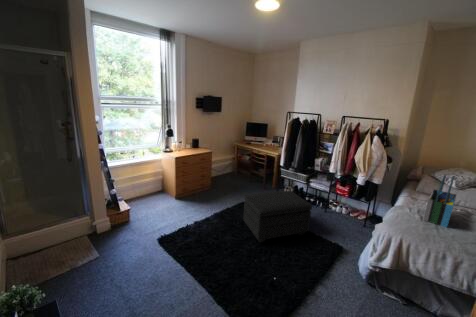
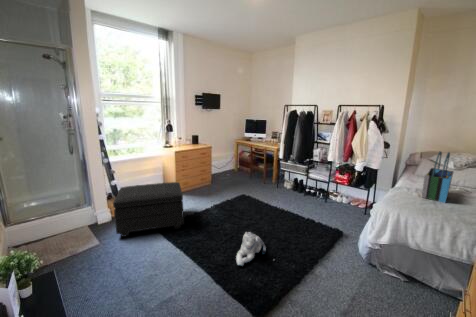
footstool: present [243,191,312,242] -> present [113,182,184,237]
plush toy: none [237,250,267,285] -> present [236,232,266,266]

